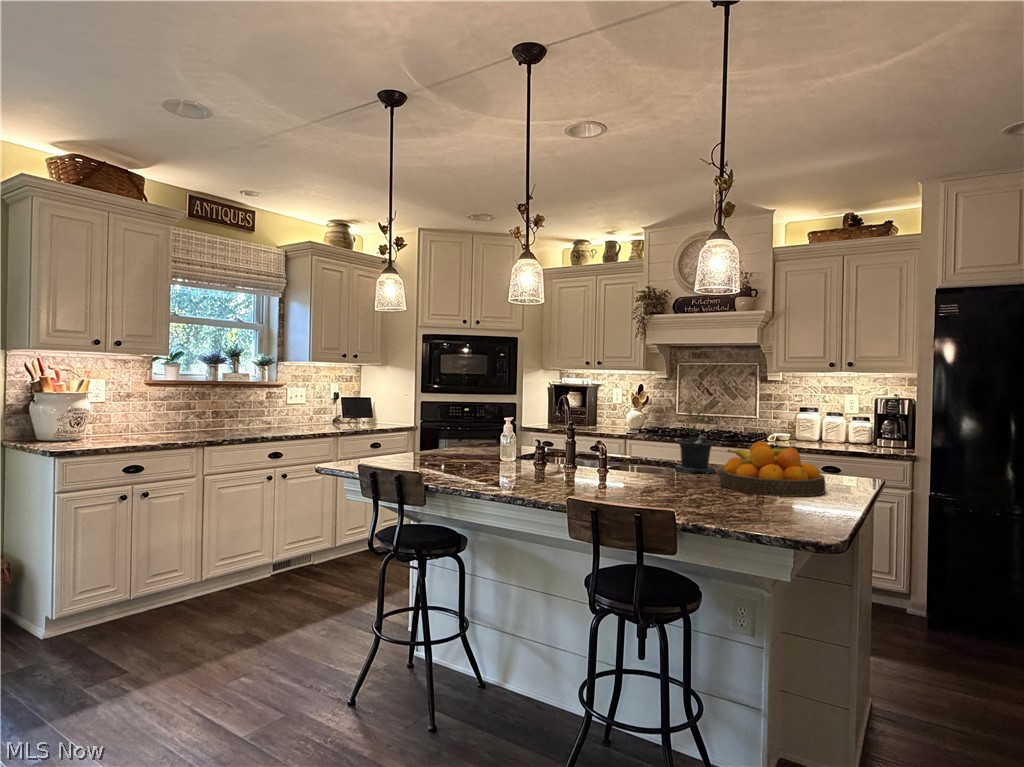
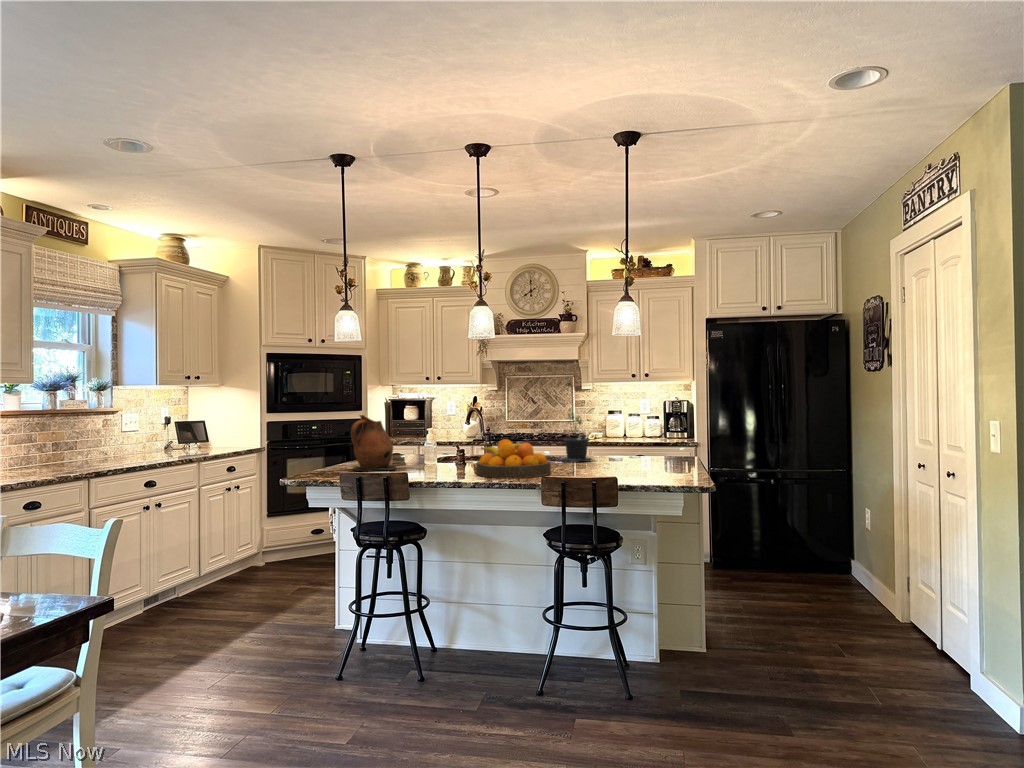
ceramic pitcher: none [406,397,465,464] -> present [351,415,396,471]
fruit bowl: present [720,442,826,497] -> present [476,439,551,478]

